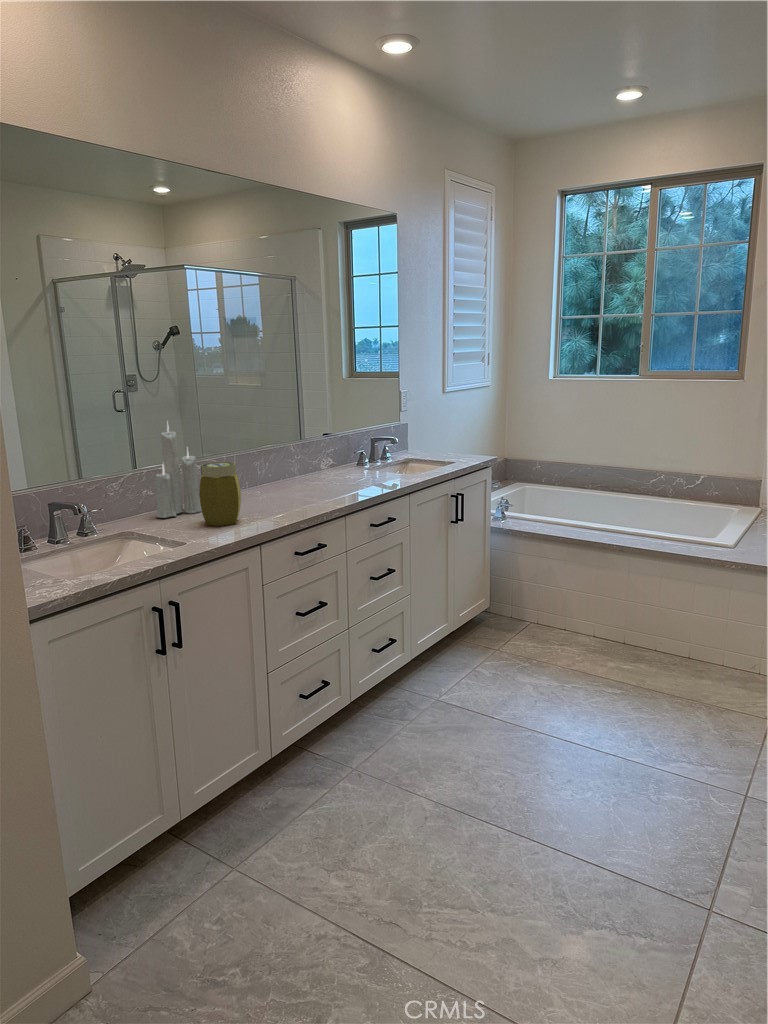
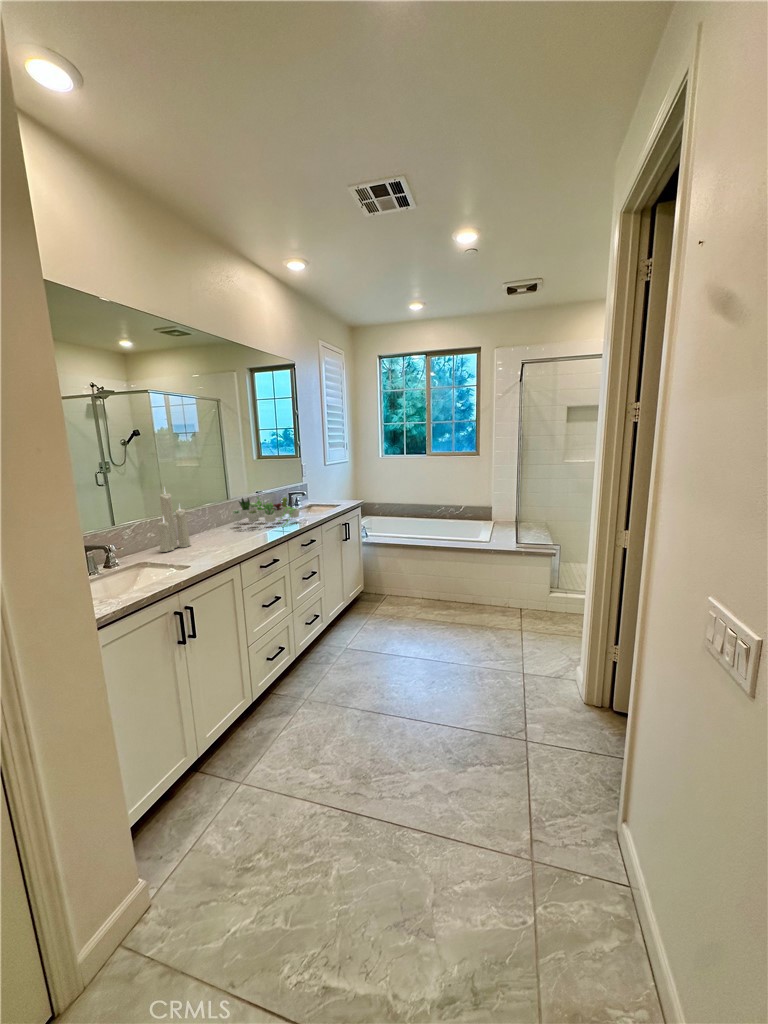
succulent plant: none [259,438,374,494] -> present [231,497,299,527]
jar: present [199,462,241,526] -> none [194,511,222,553]

